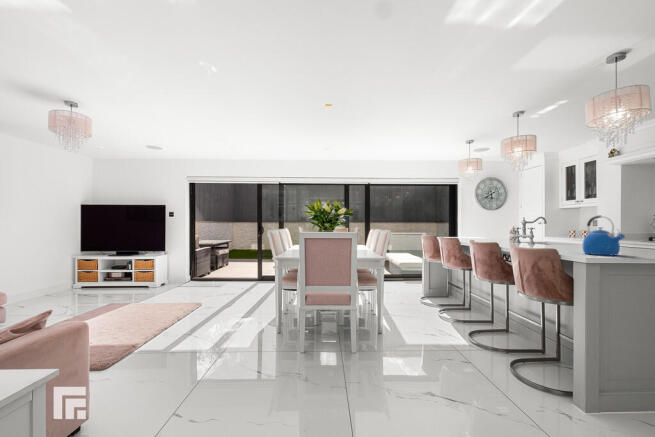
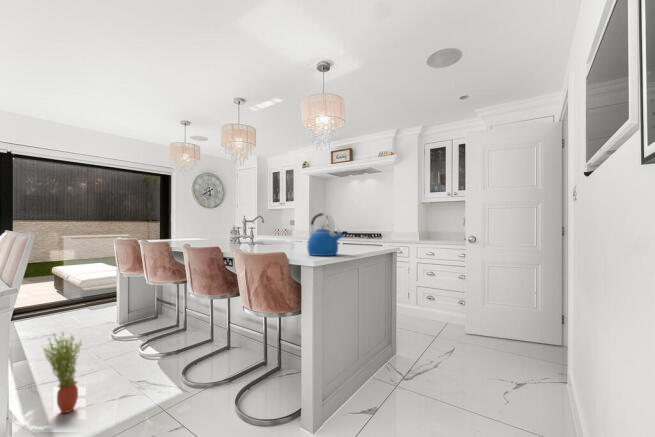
potted plant: none [386,289,407,338] -> present [43,333,81,413]

